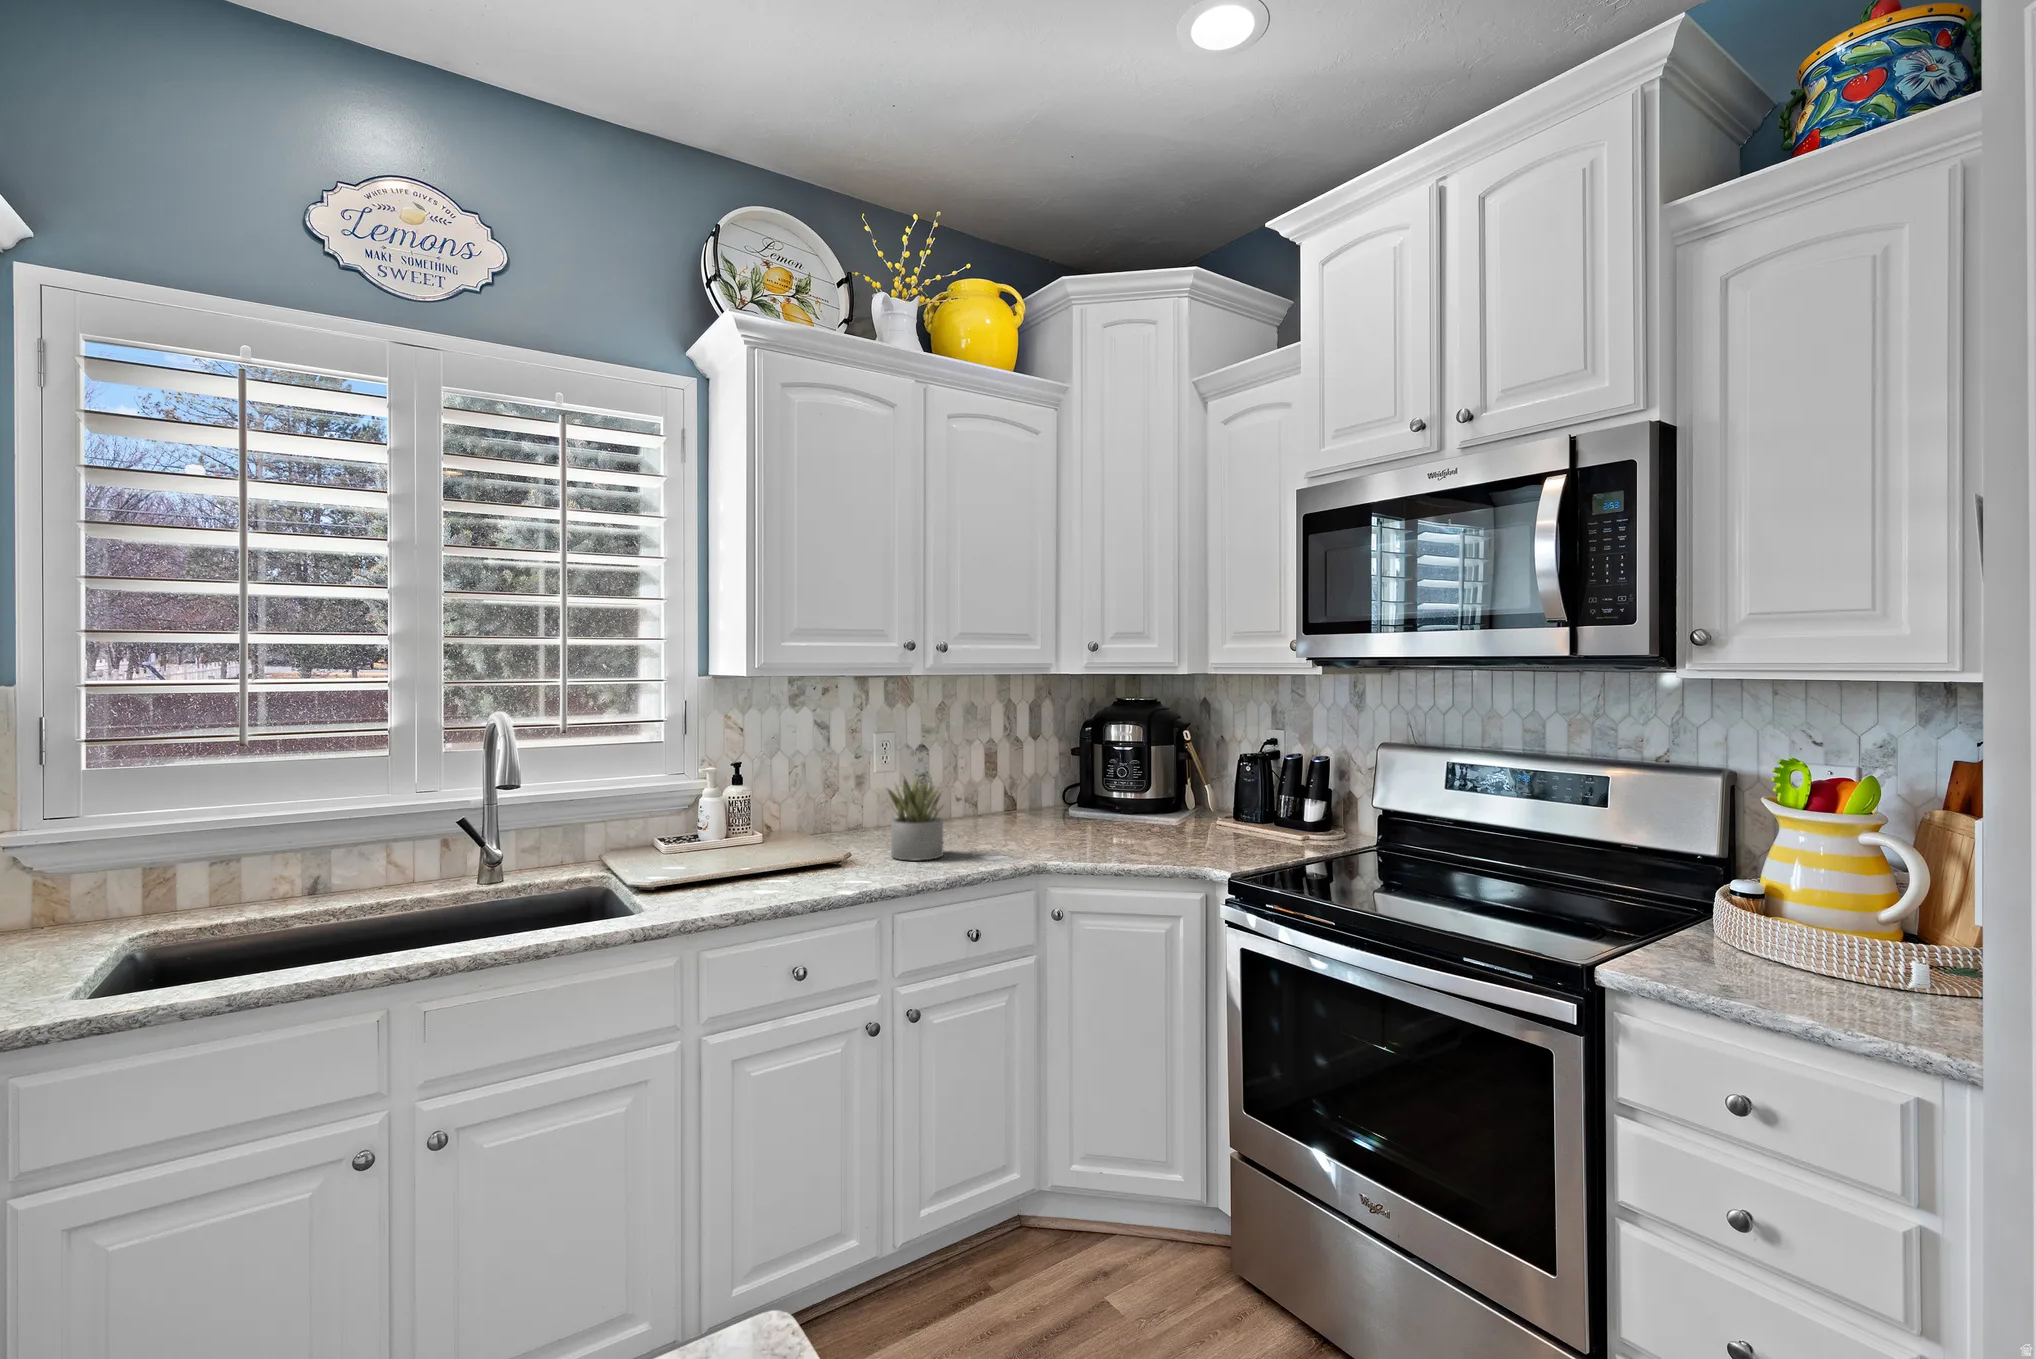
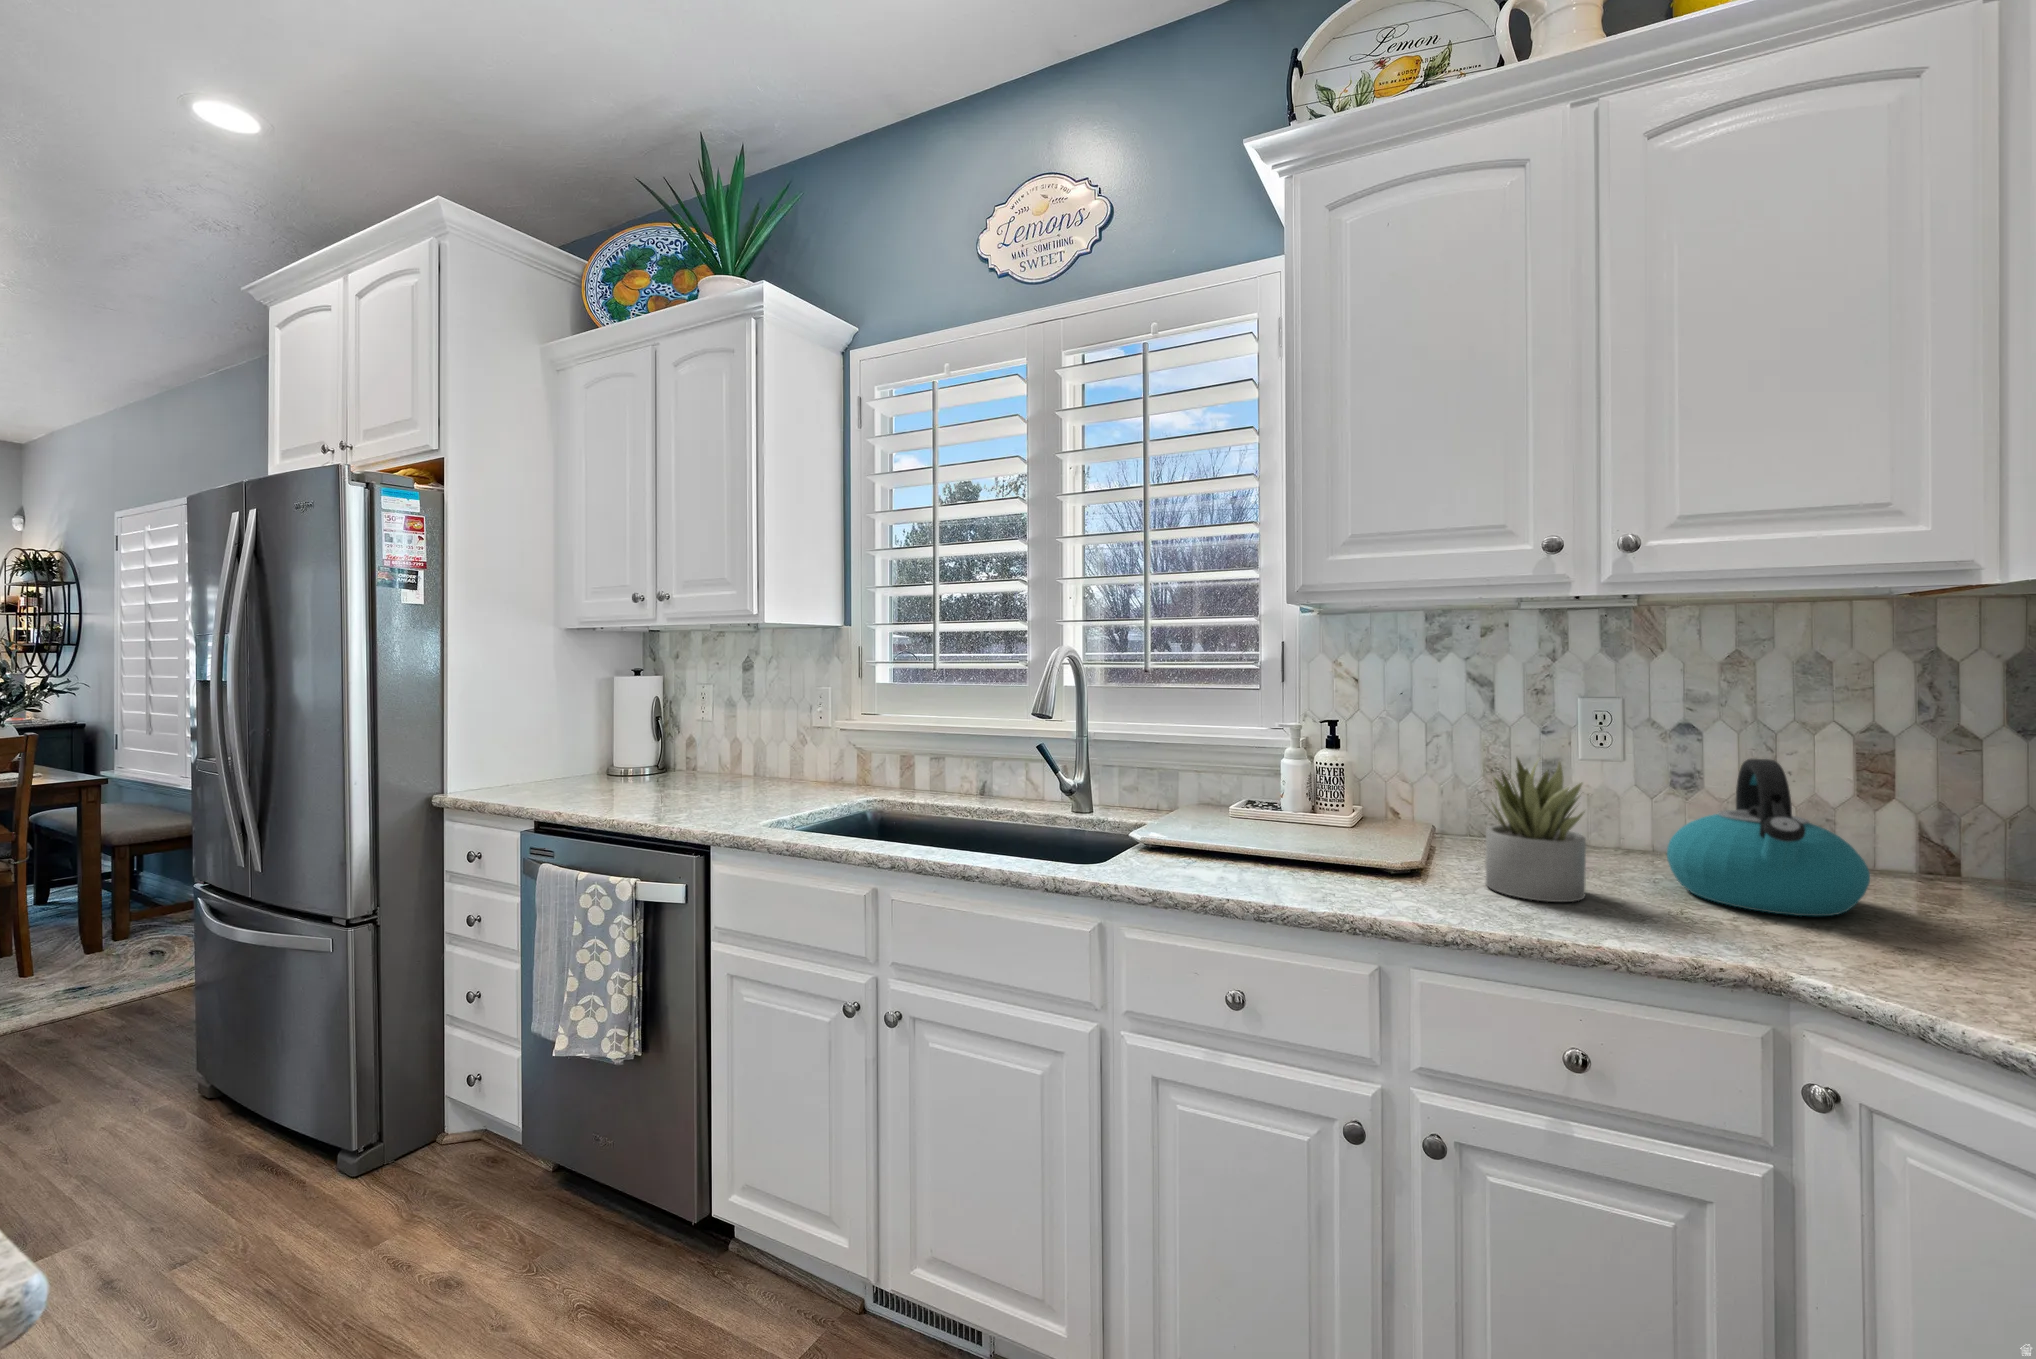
kettle: none [952,762,1032,843] -> present [1667,759,1870,916]

